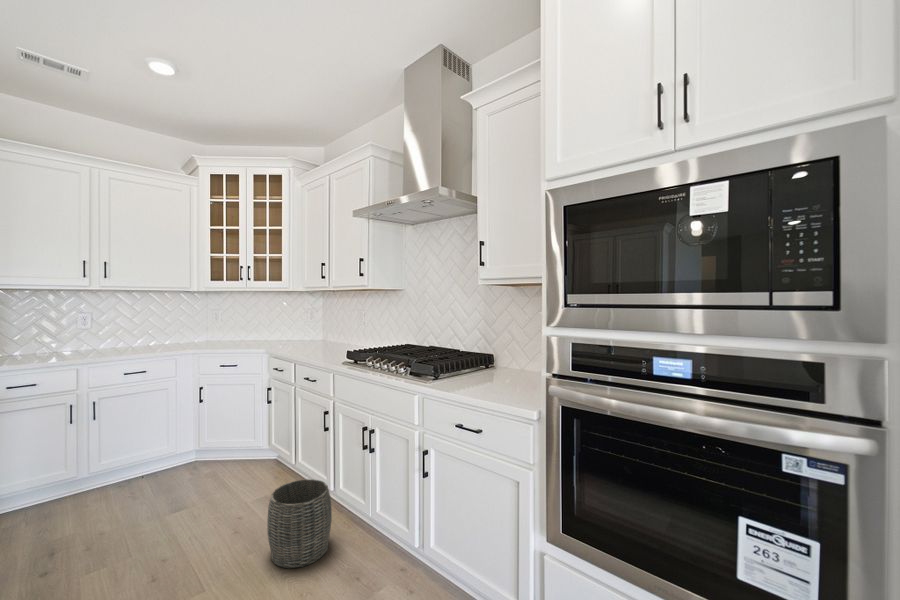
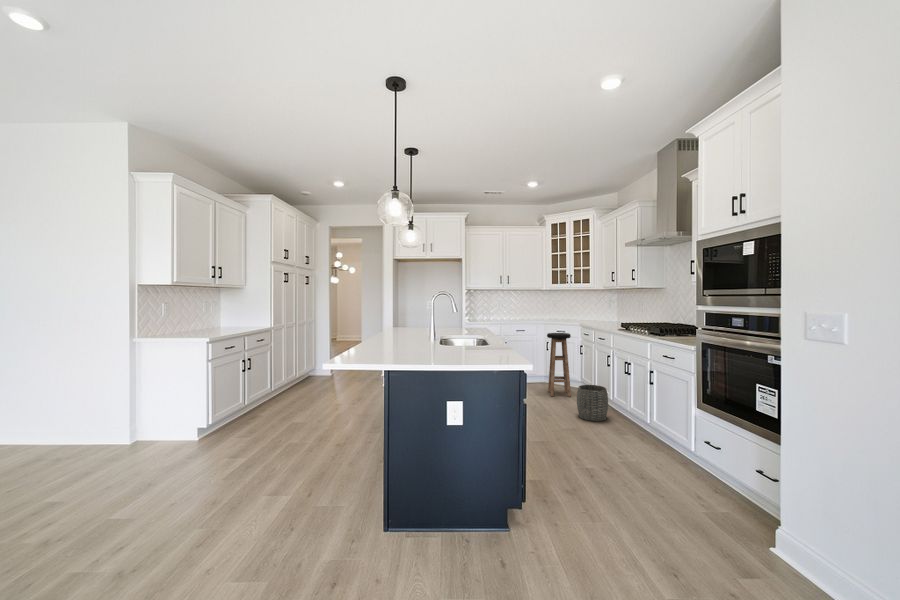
bar stool: none [199,373,251,510] -> present [547,333,571,397]

